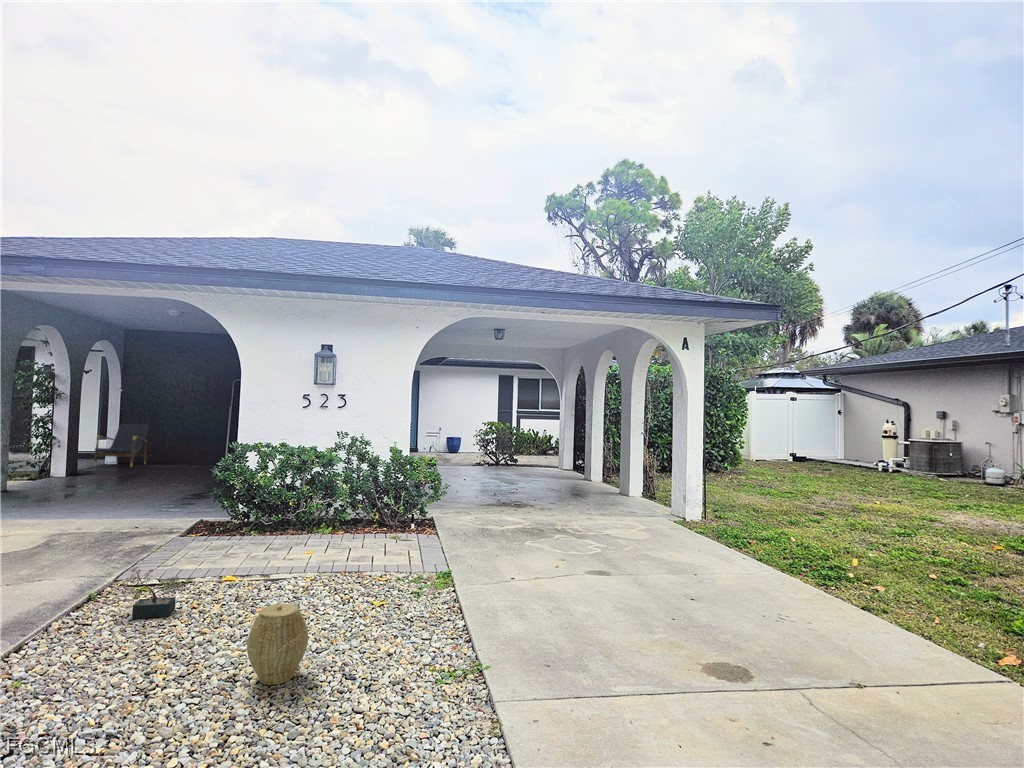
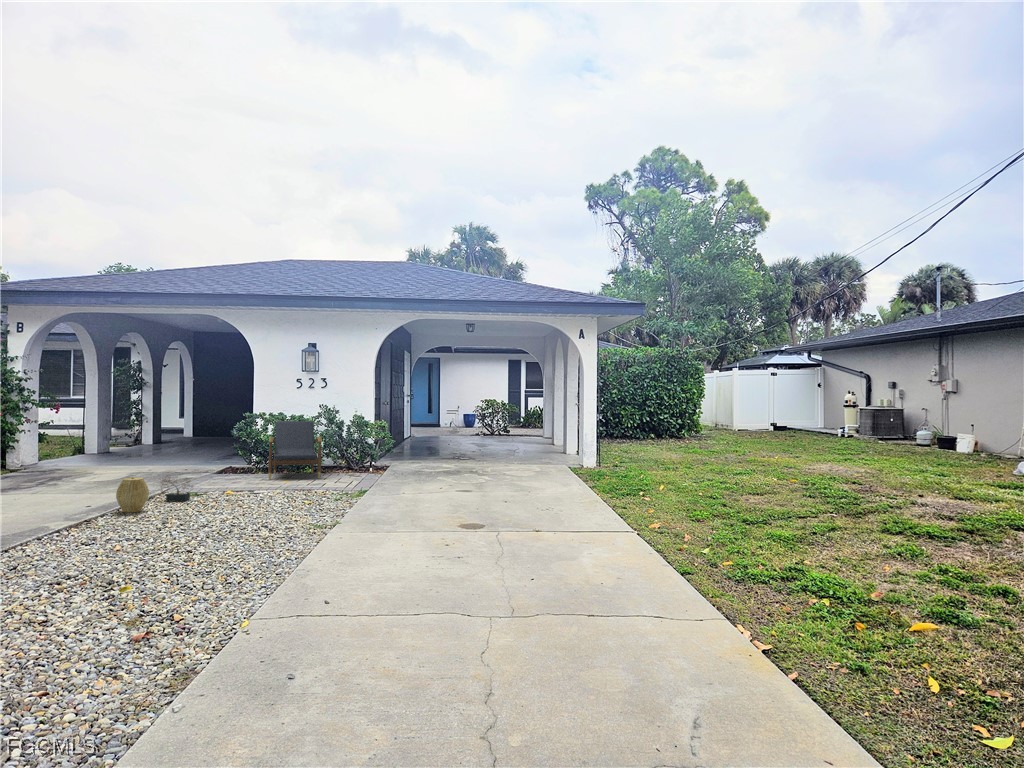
lounge chair: present [94,424,149,467] -> present [268,421,322,479]
woven basket: present [247,604,308,685] -> present [116,477,149,513]

